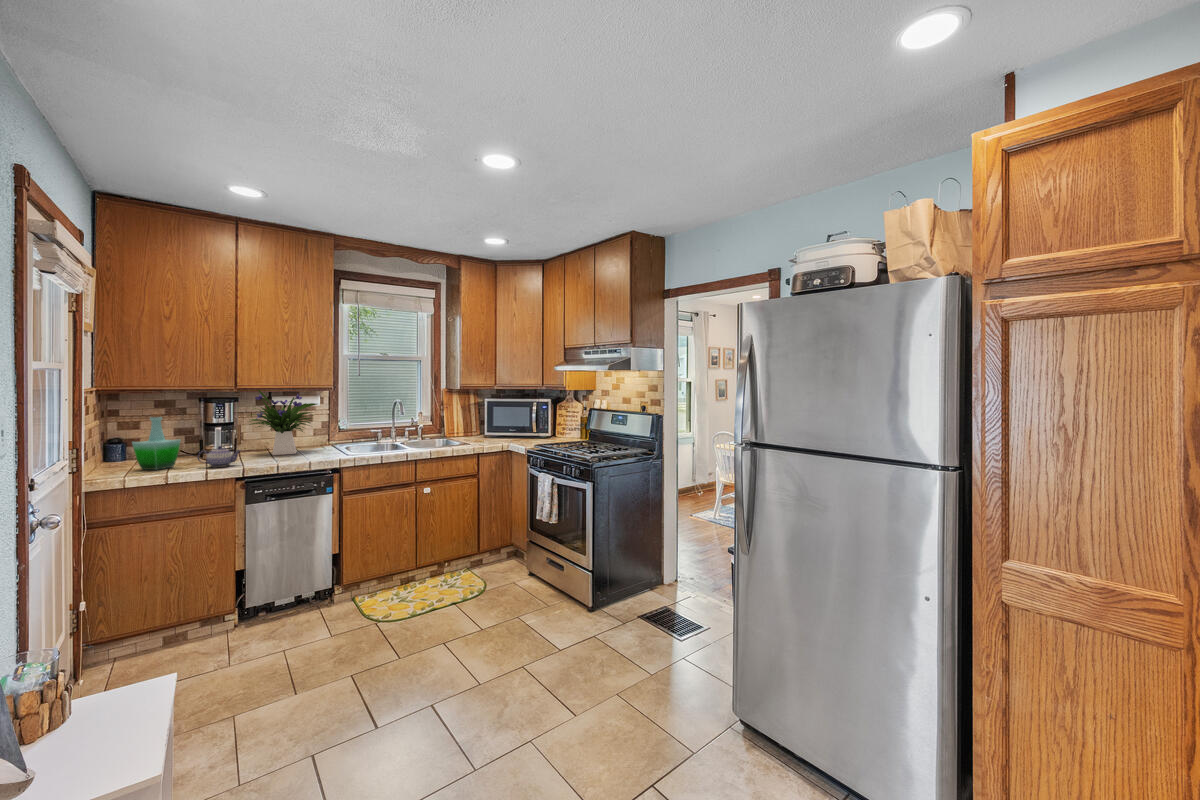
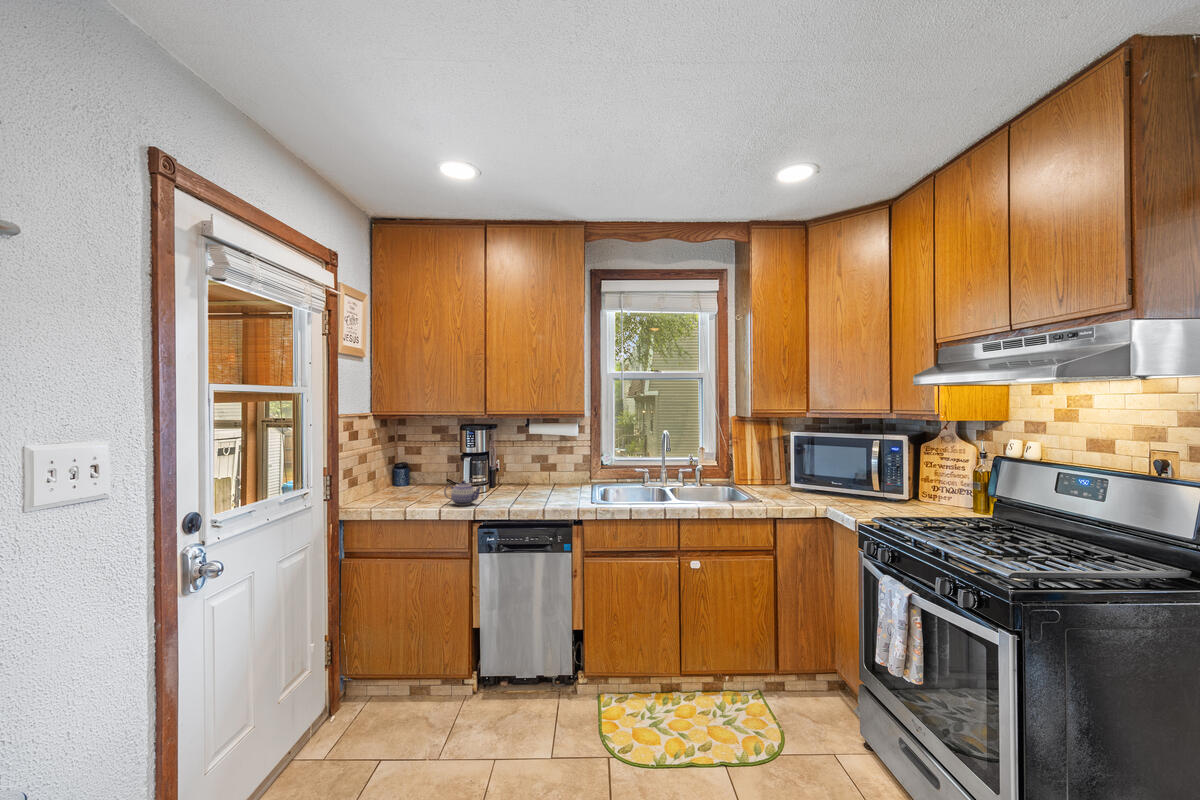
flower arrangement: present [250,390,317,455] -> none [501,415,573,493]
bottle: present [132,413,181,470] -> none [397,441,436,502]

